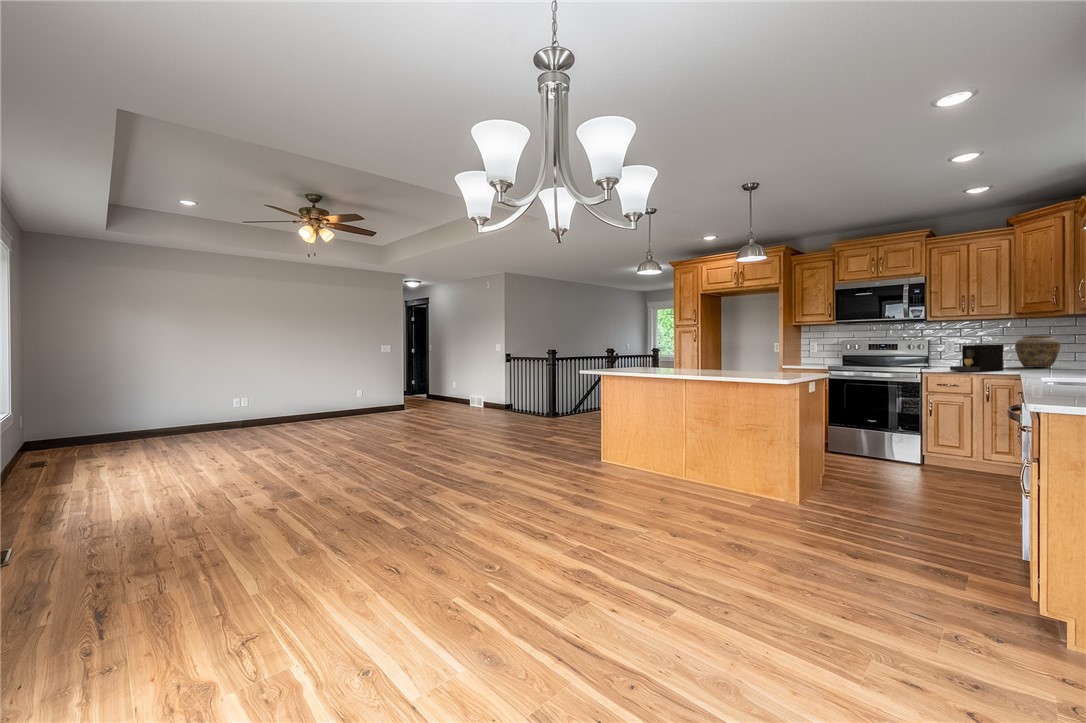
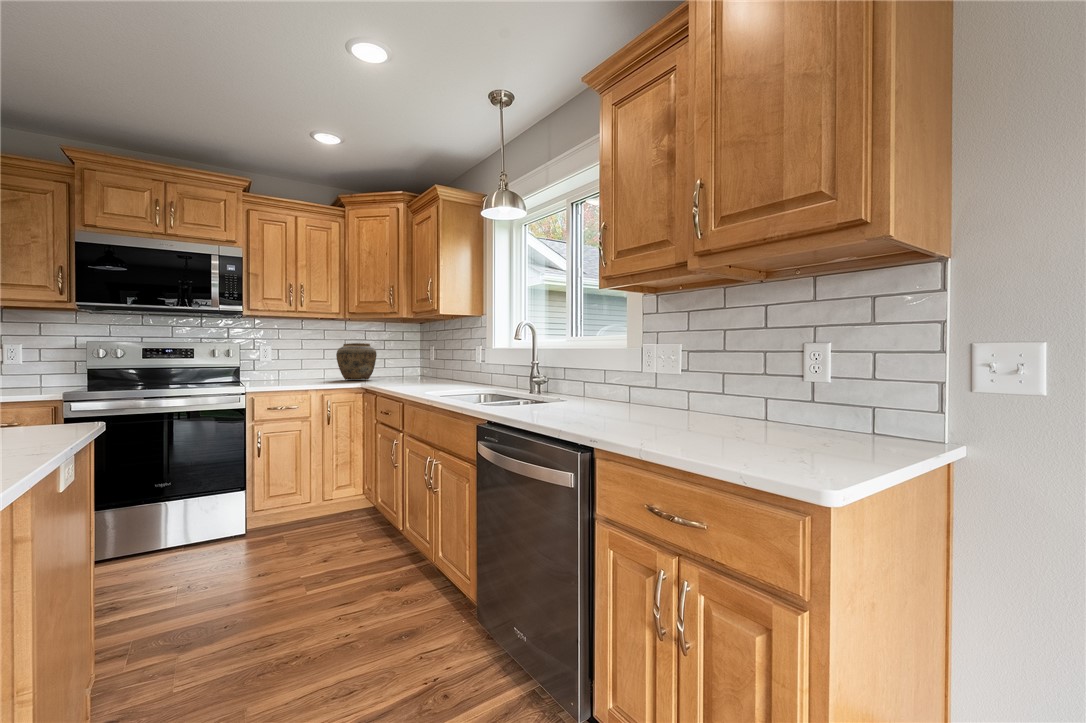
coffee maker: present [950,344,1003,372] -> none [287,351,342,387]

